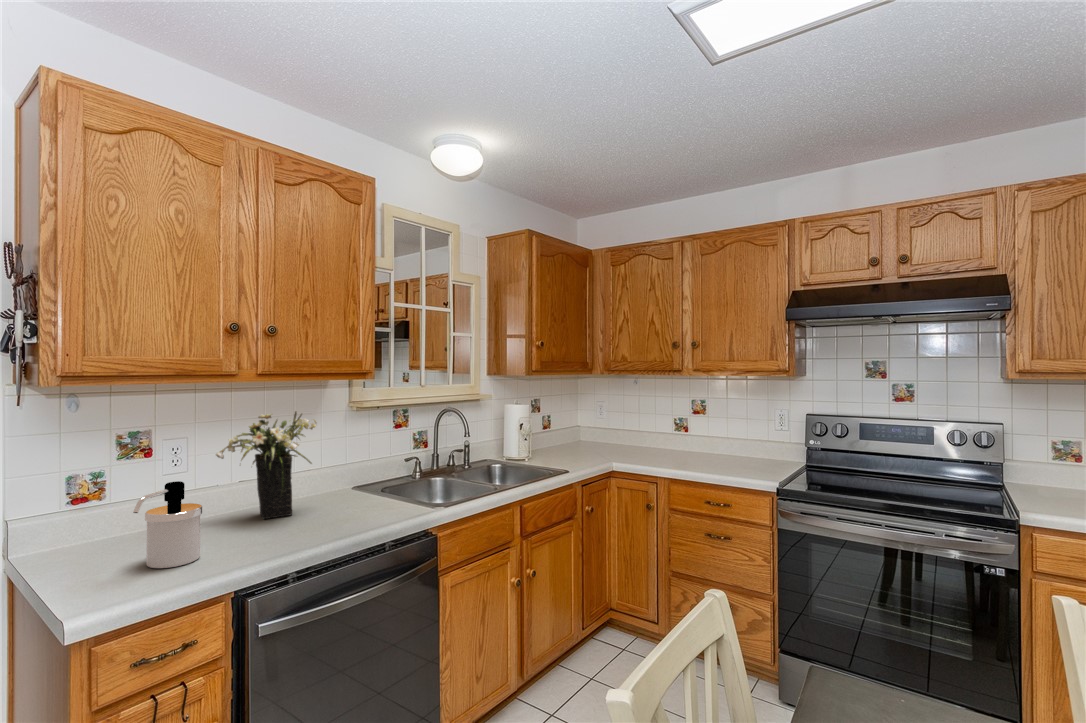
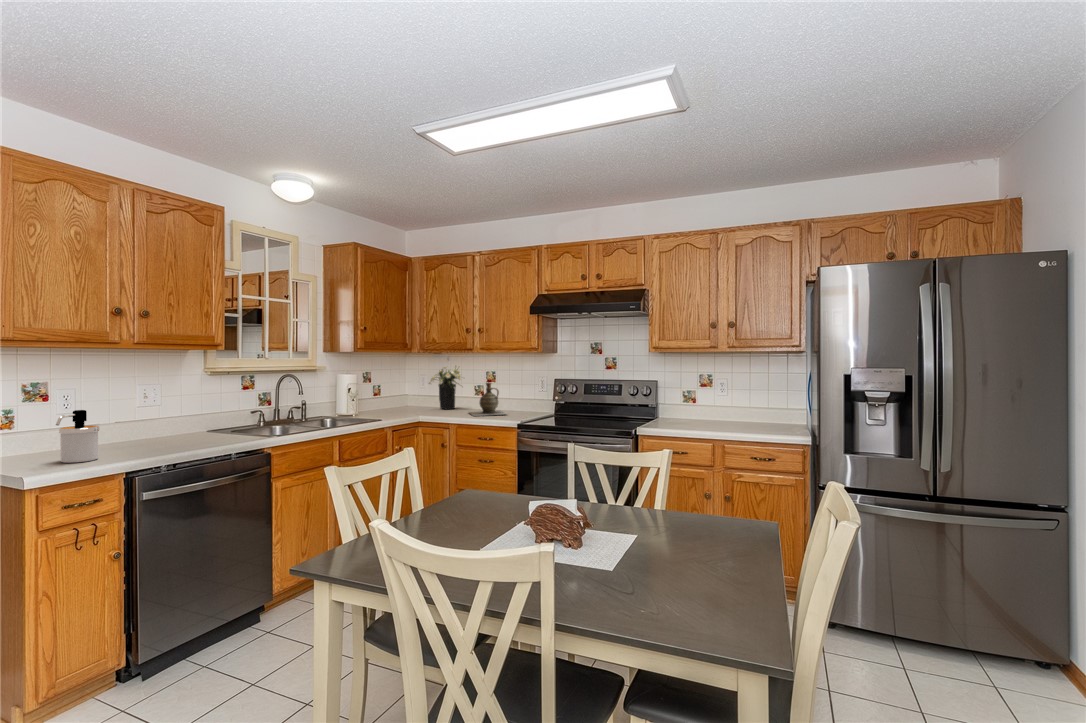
flower arrangement: present [216,411,316,519] -> present [429,367,461,410]
ceramic jug: none [675,417,739,465] -> present [469,383,506,416]

